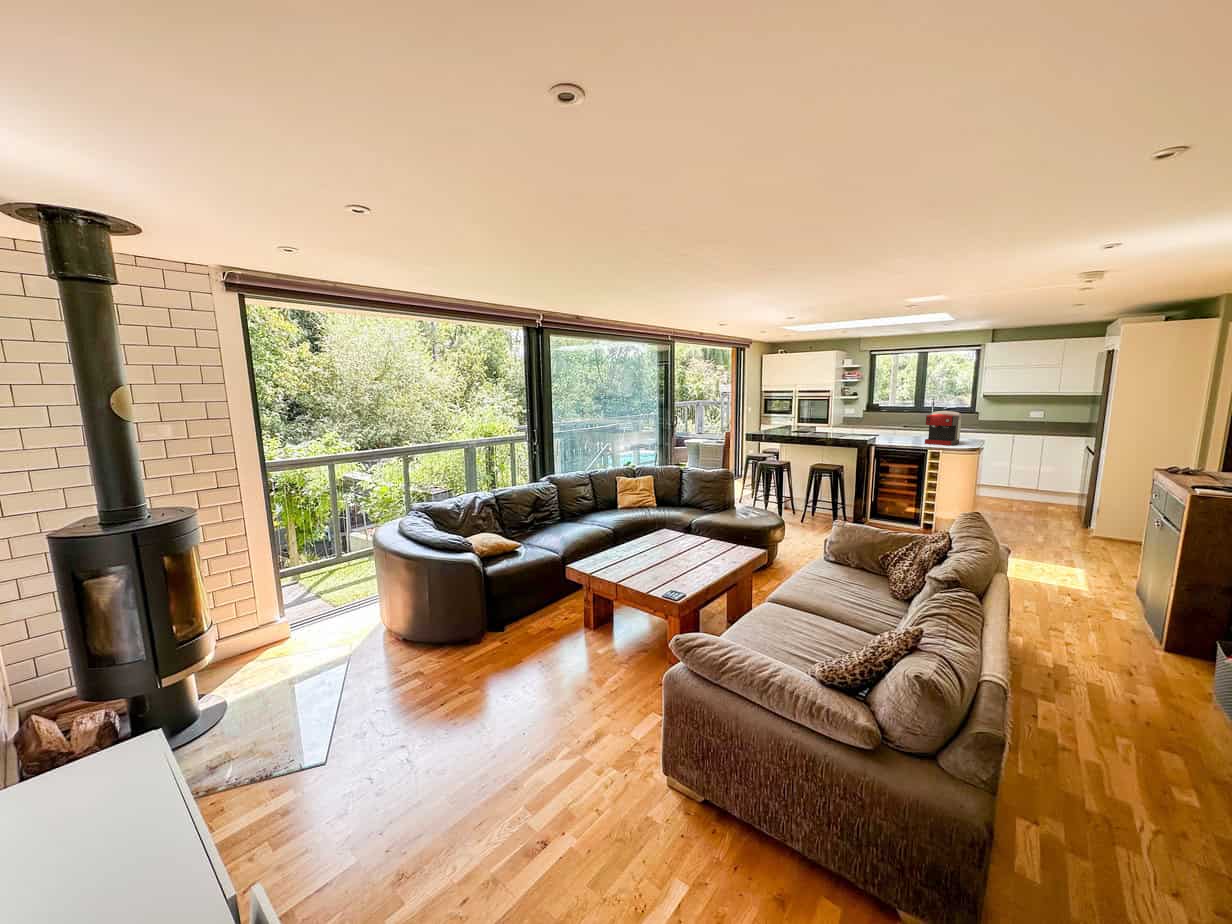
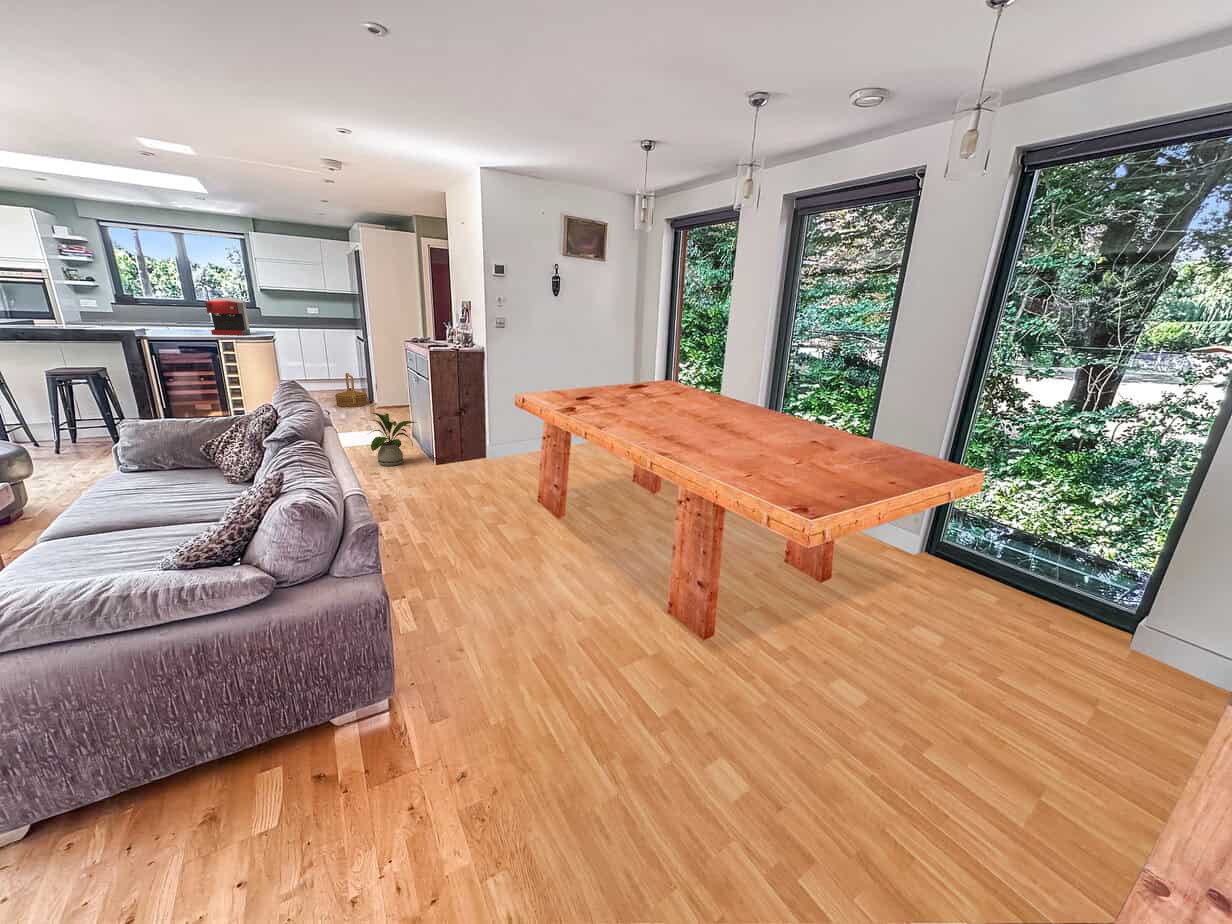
woven basket: none [1037,488,1082,529] -> present [335,373,367,407]
house plant: none [1060,553,1147,627] -> present [371,413,415,466]

